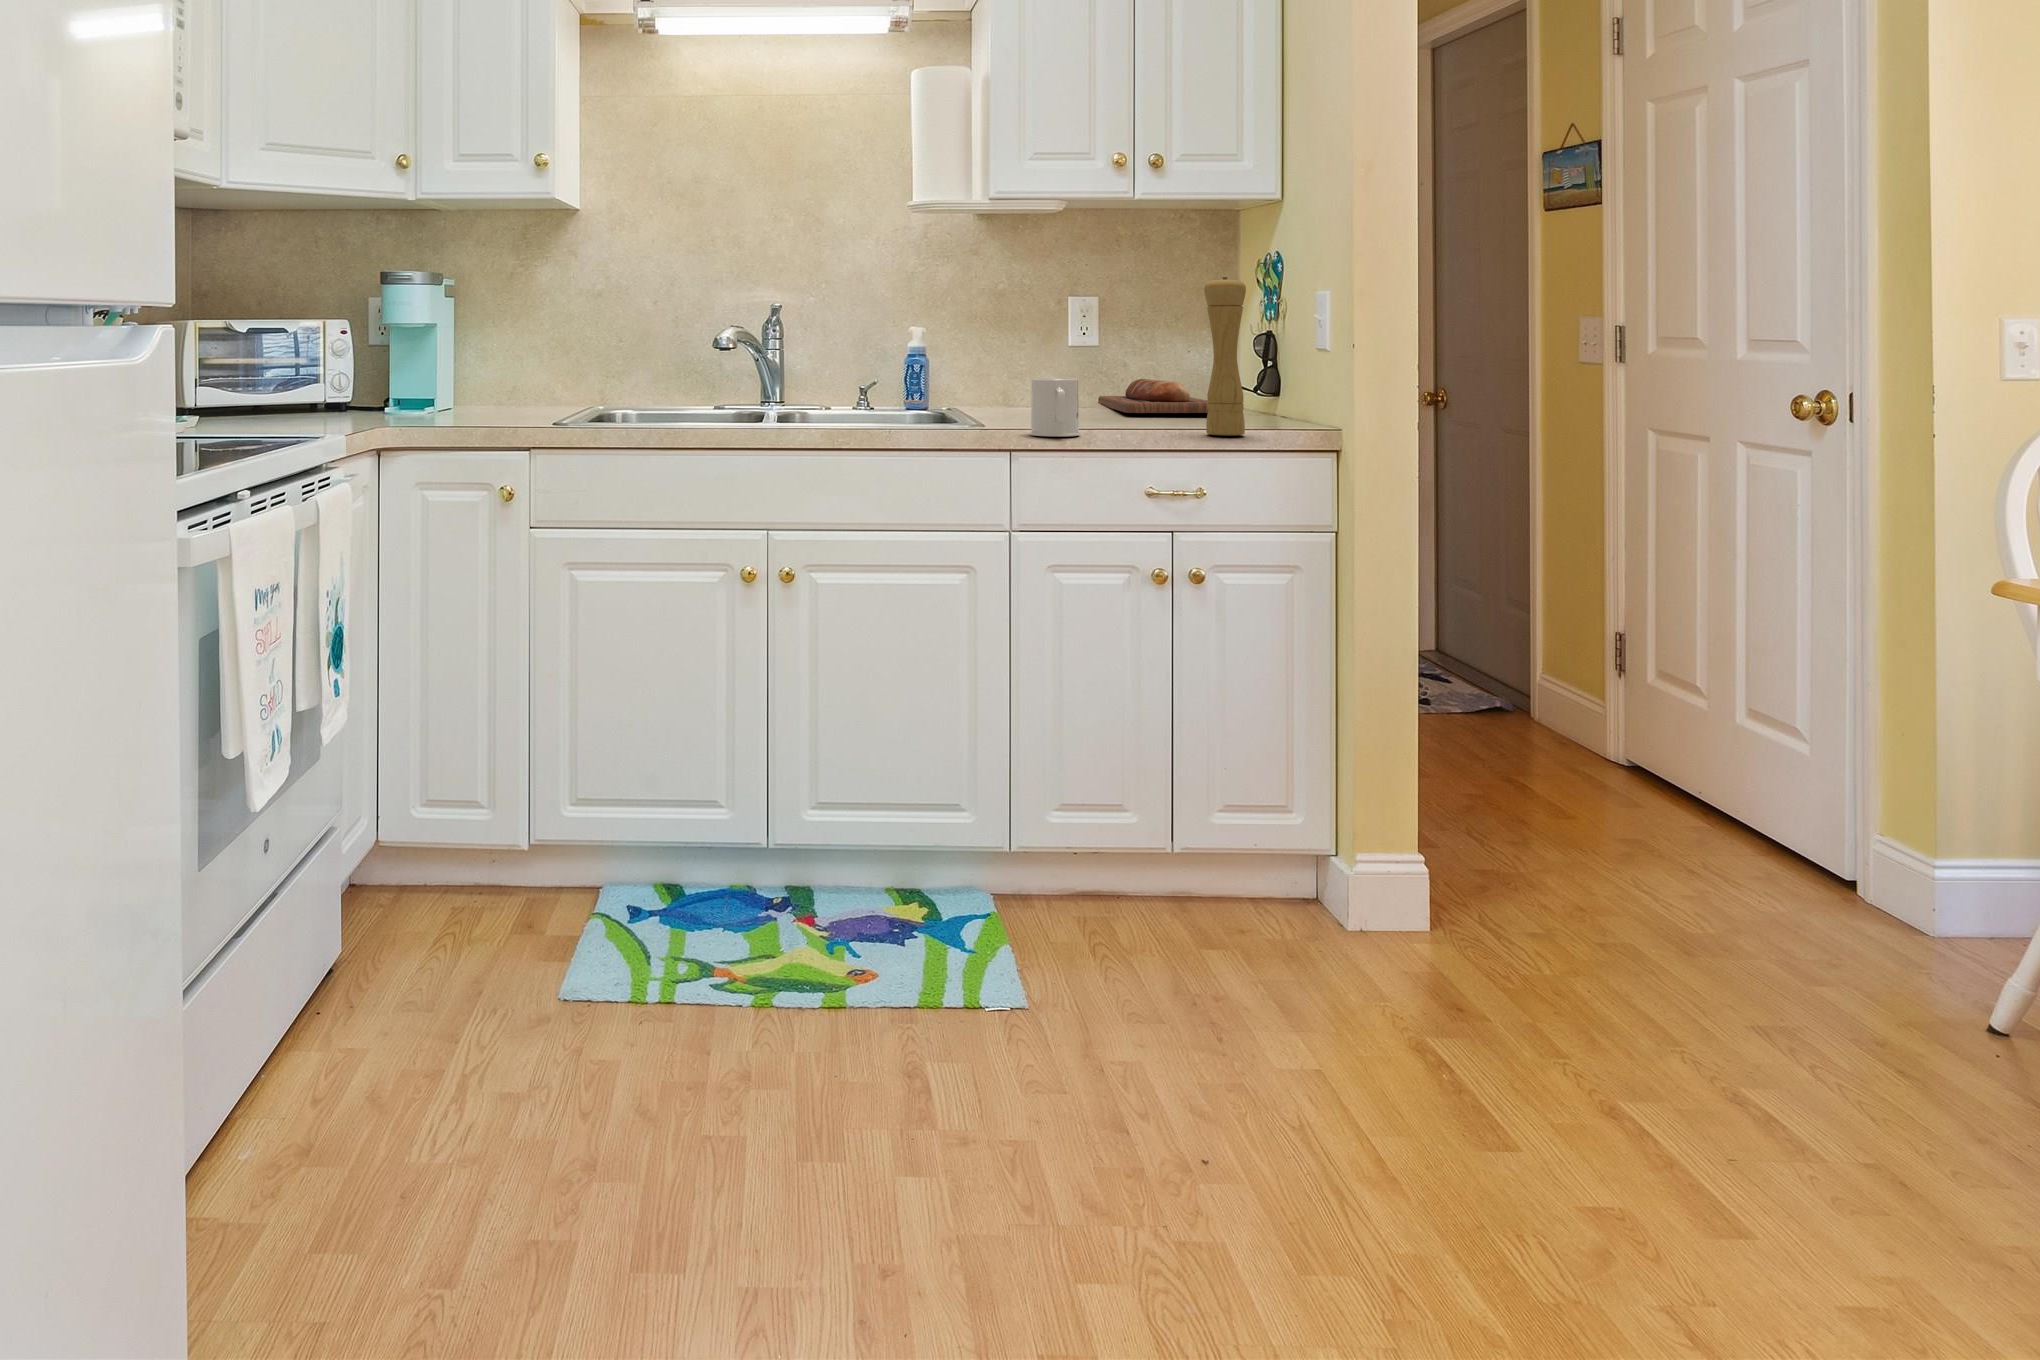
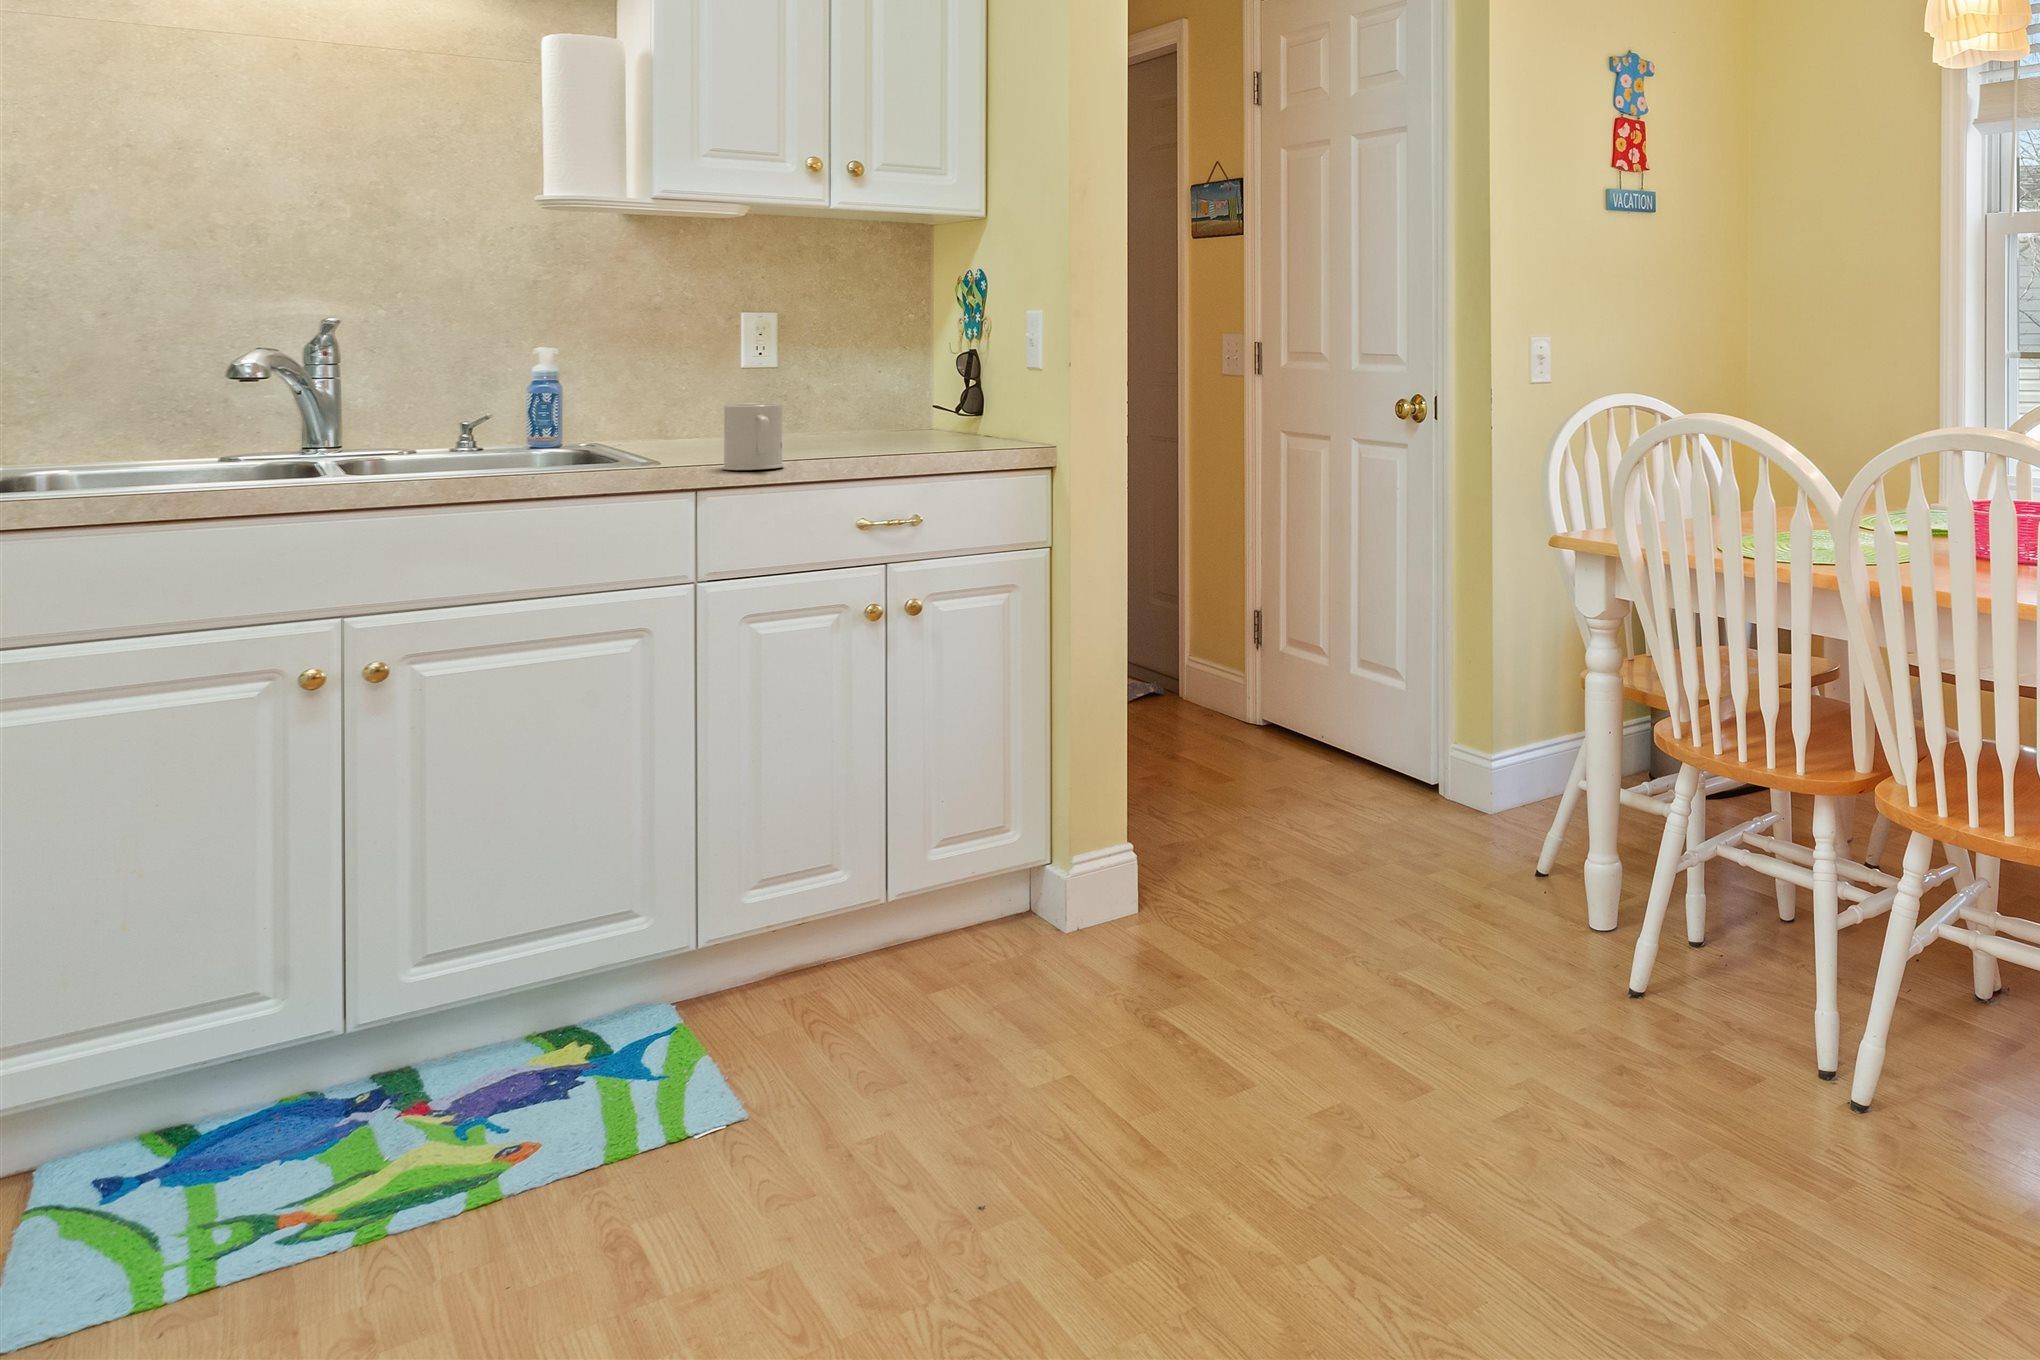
pepper mill: present [1204,277,1246,436] -> none [921,294,965,458]
bread loaf: present [1098,379,1208,413] -> none [778,401,926,439]

